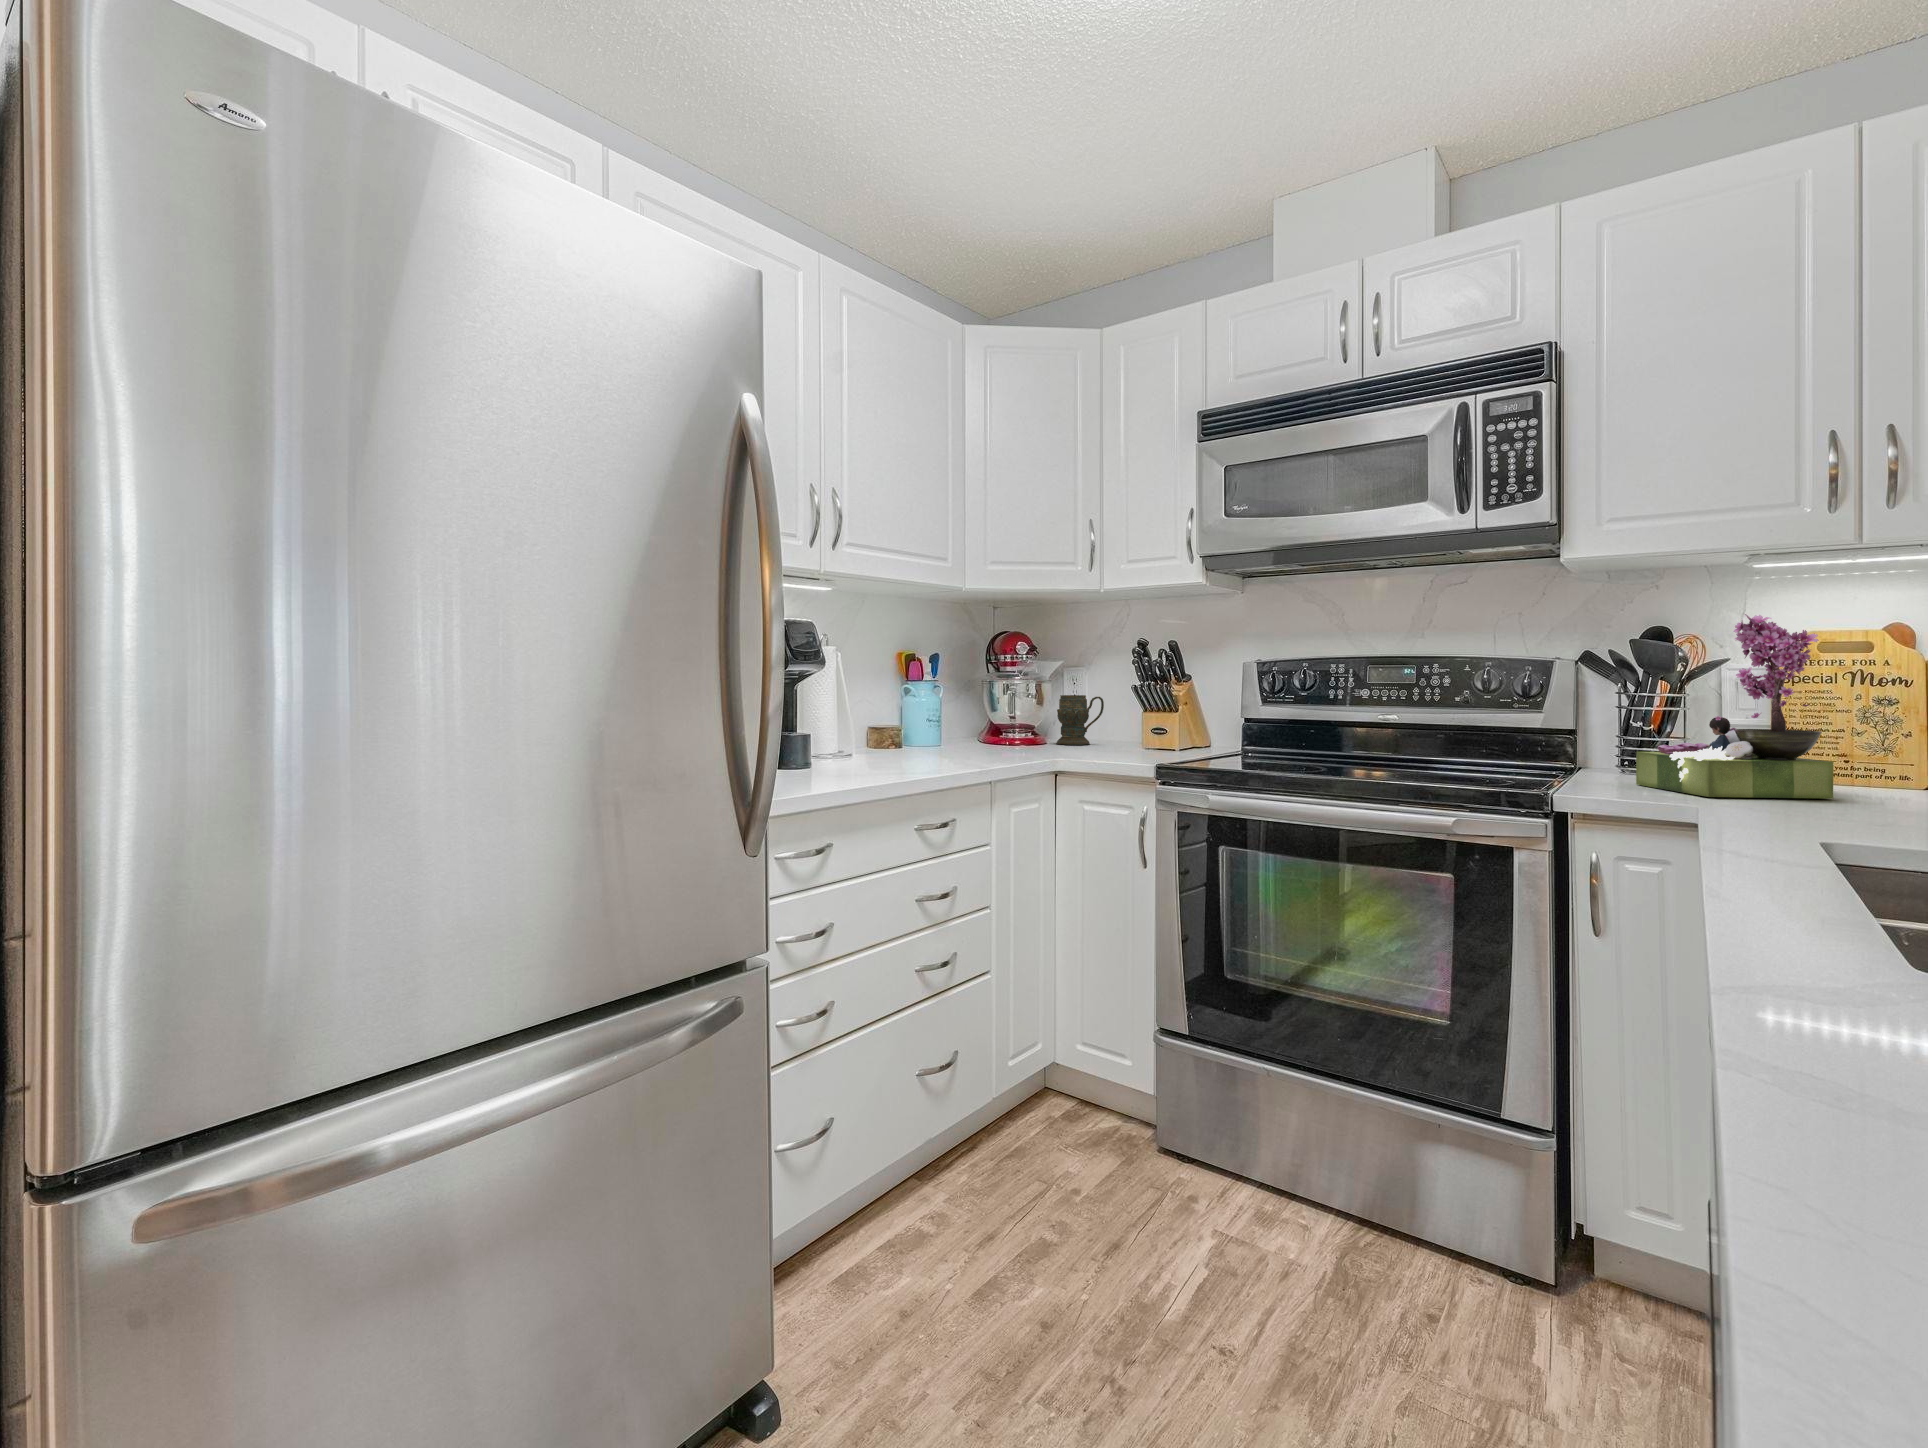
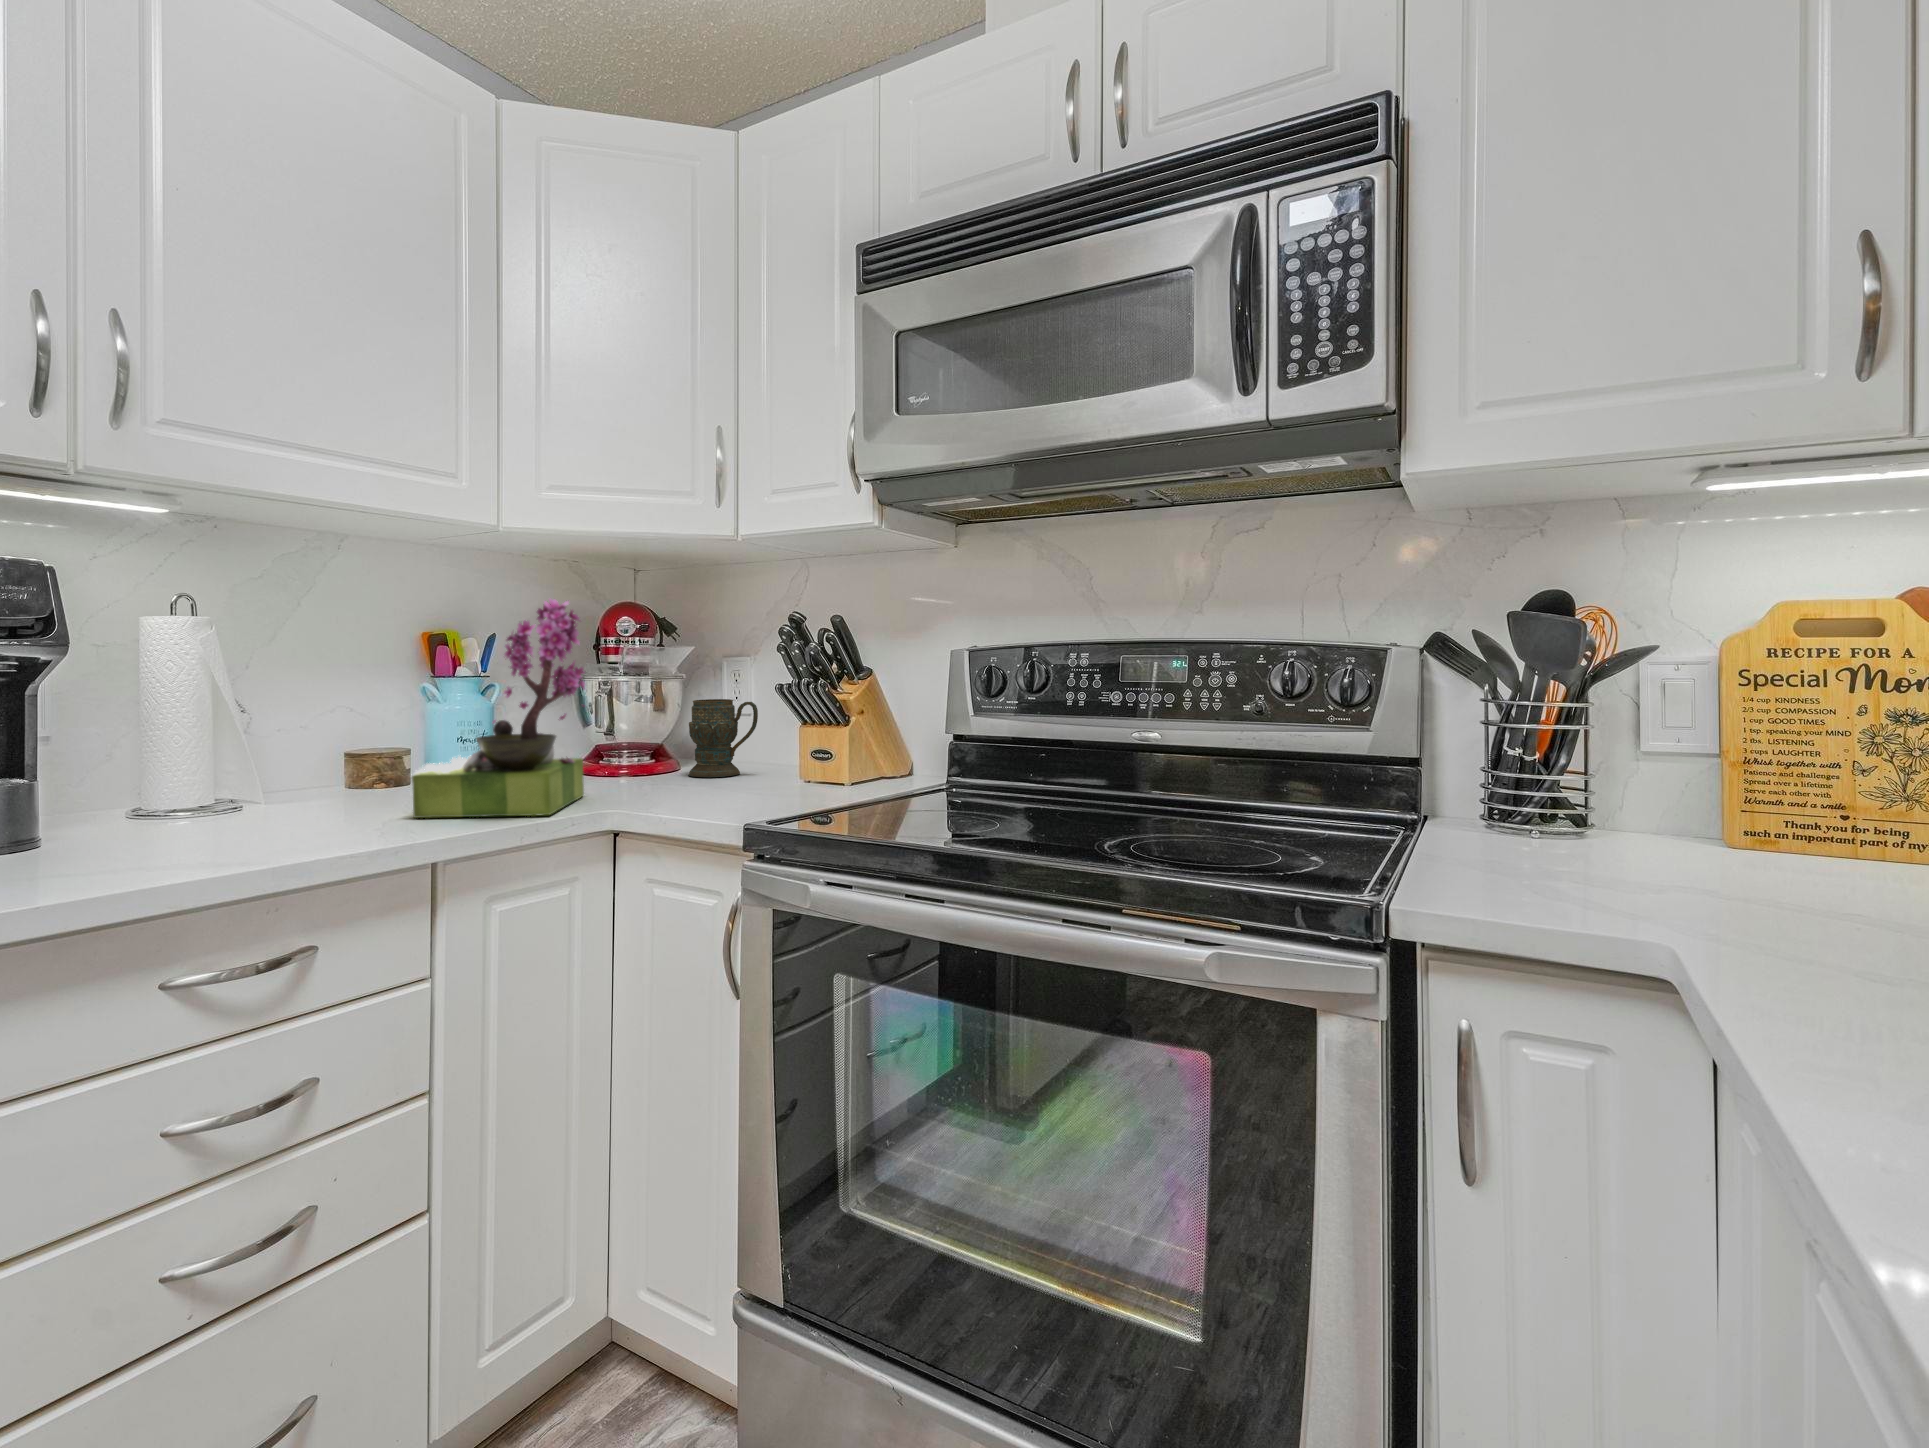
flower arrangement: present [1636,614,1833,798] -> present [412,599,585,818]

